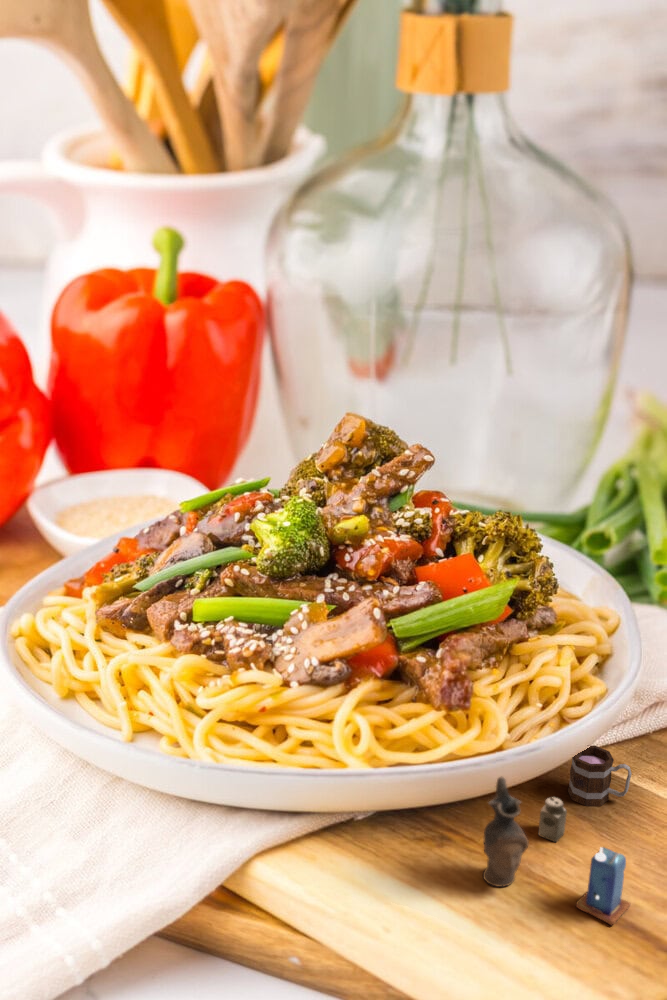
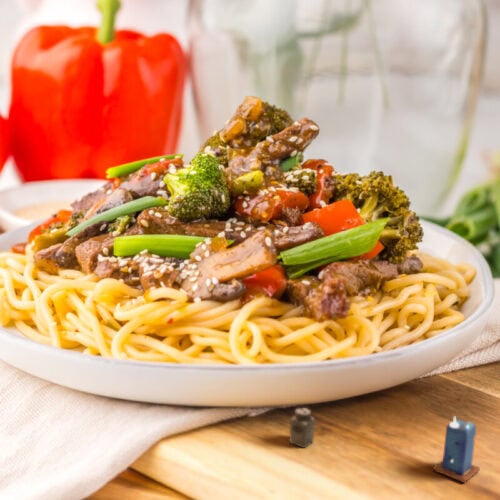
mug: present [568,746,632,806] -> none [429,356,483,406]
ceramic pitcher: present [483,776,529,887] -> none [355,362,393,456]
salt shaker: present [538,797,567,842] -> present [290,408,315,448]

